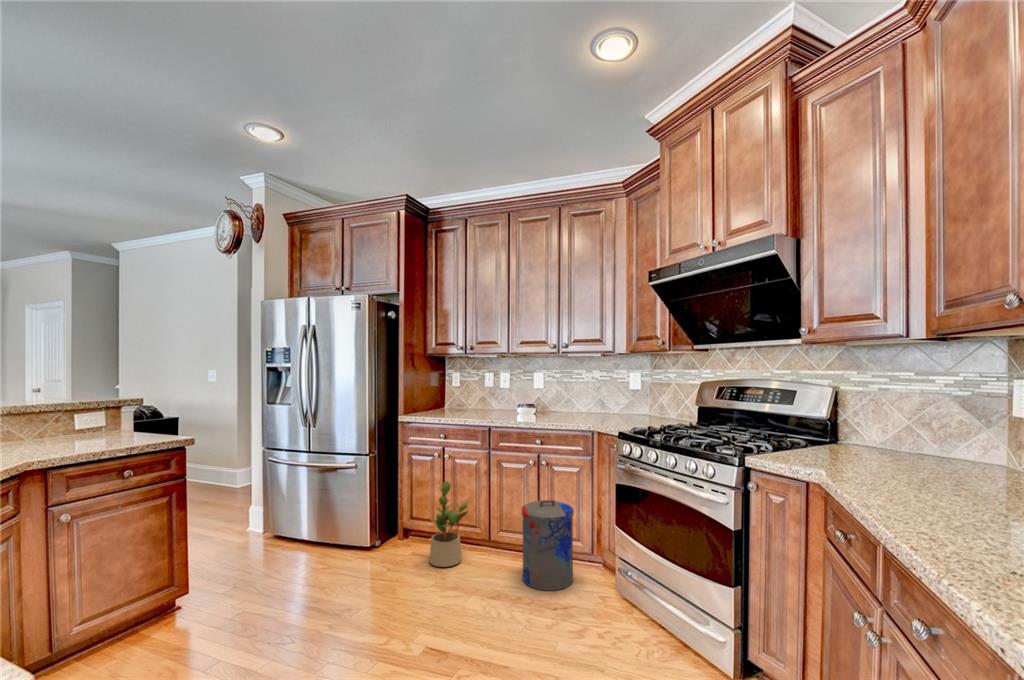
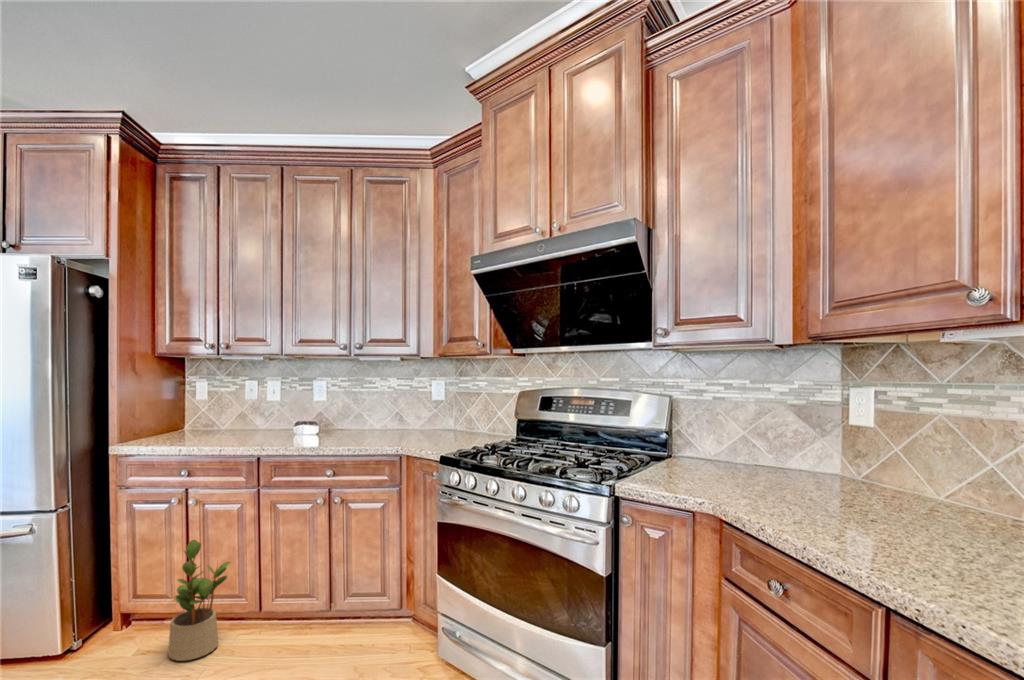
trash can: present [522,500,574,591] -> none [308,545,377,662]

